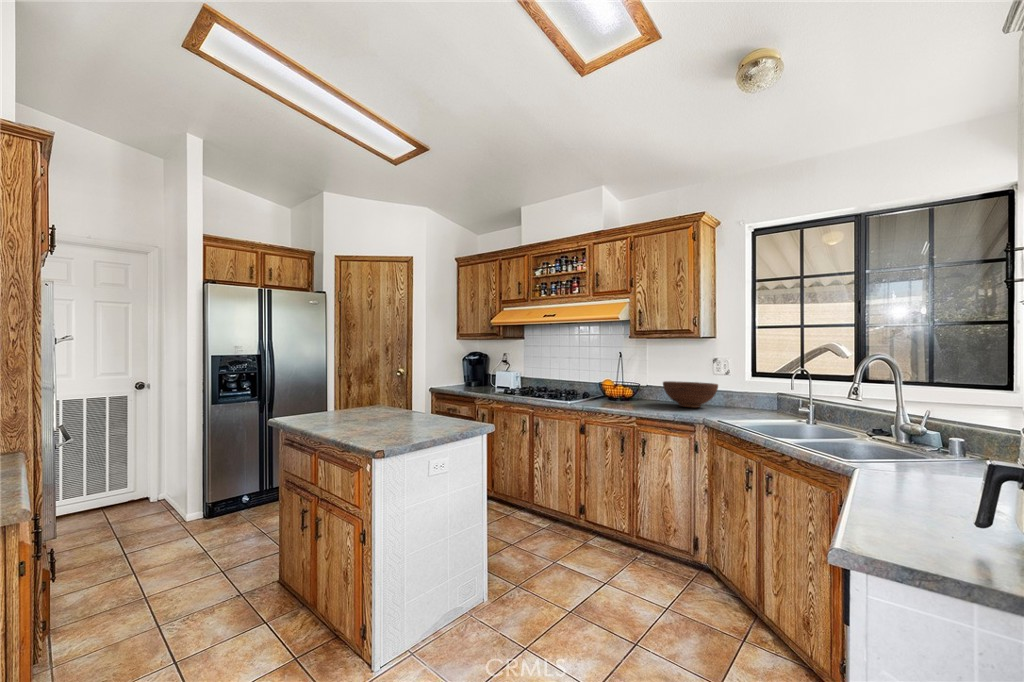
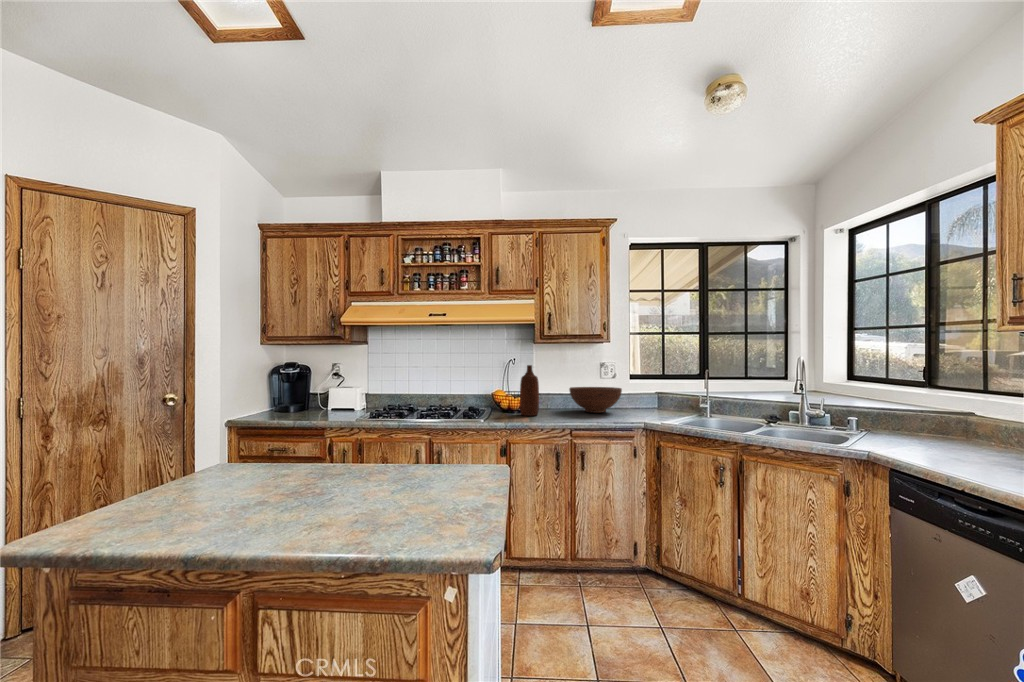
bottle: none [609,358,627,404] -> present [520,365,539,416]

